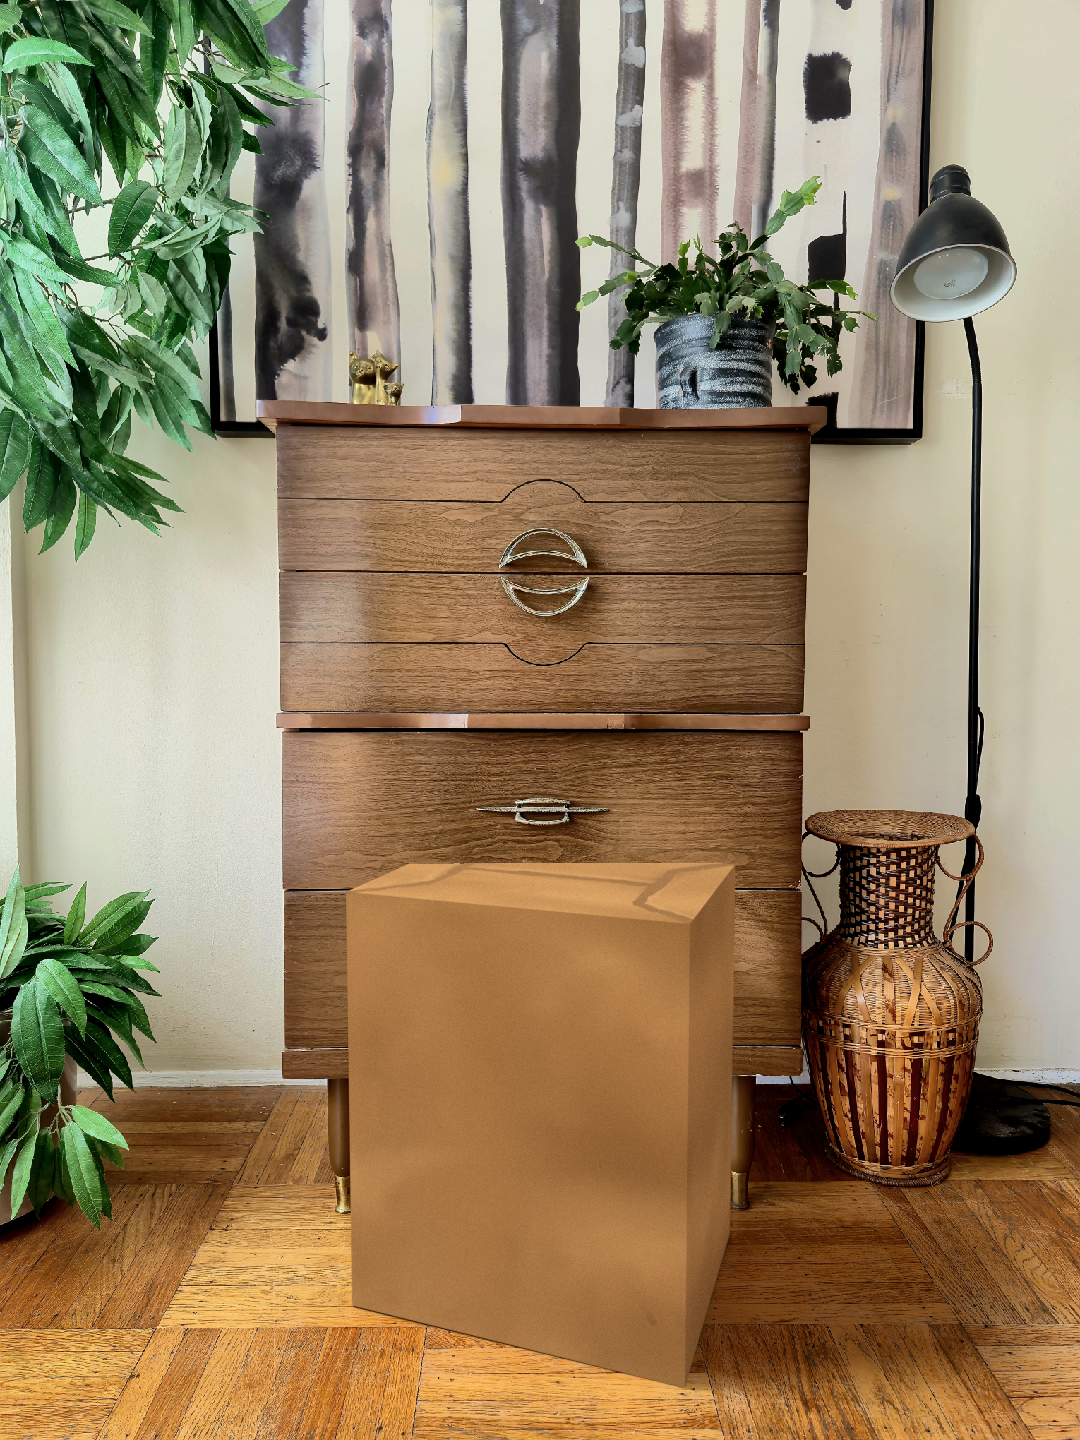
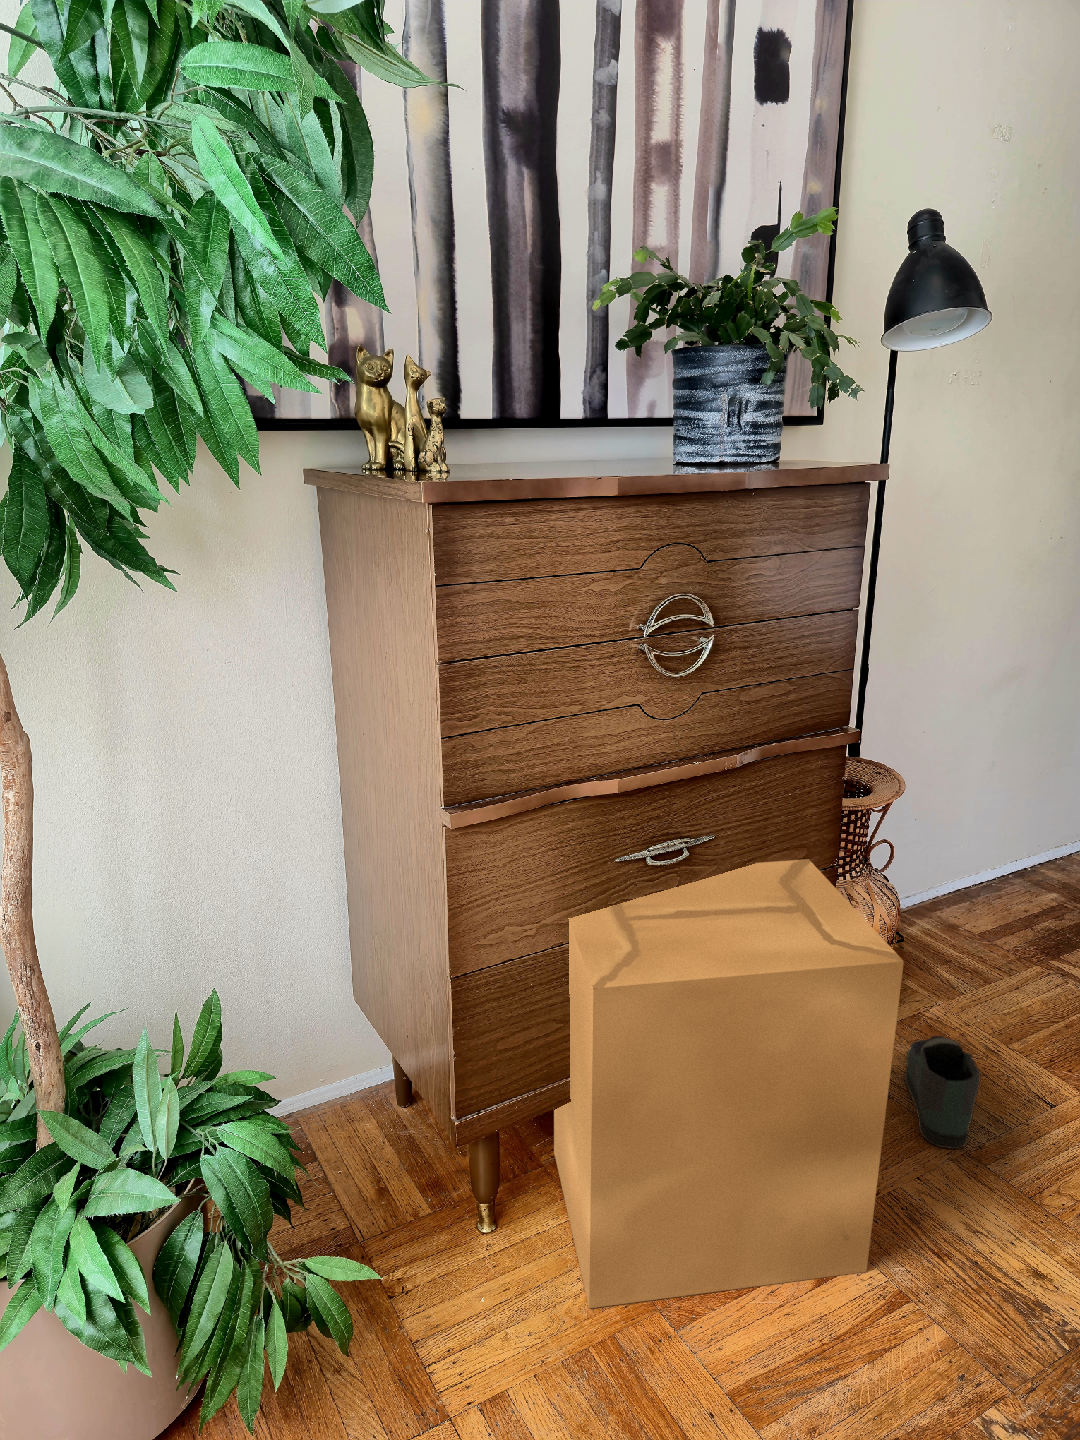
shoe: none [899,1165,1019,1320] -> present [905,1036,981,1149]

